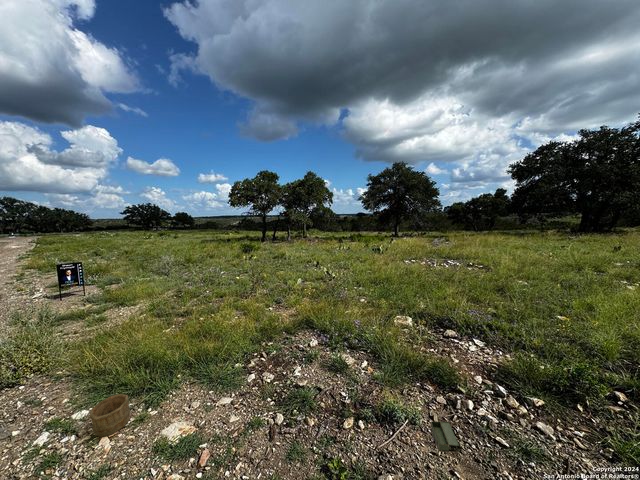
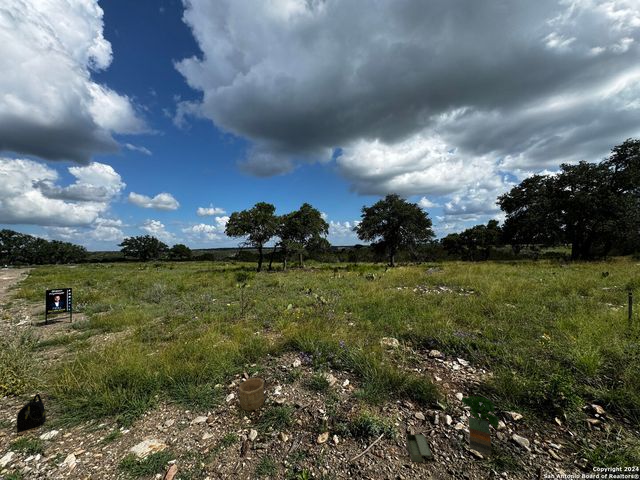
backpack: none [48,376,76,412] -> present [17,394,46,432]
potted tree: none [489,387,531,445] -> present [462,396,499,455]
wooden bucket: present [90,394,130,437] -> present [239,378,264,411]

